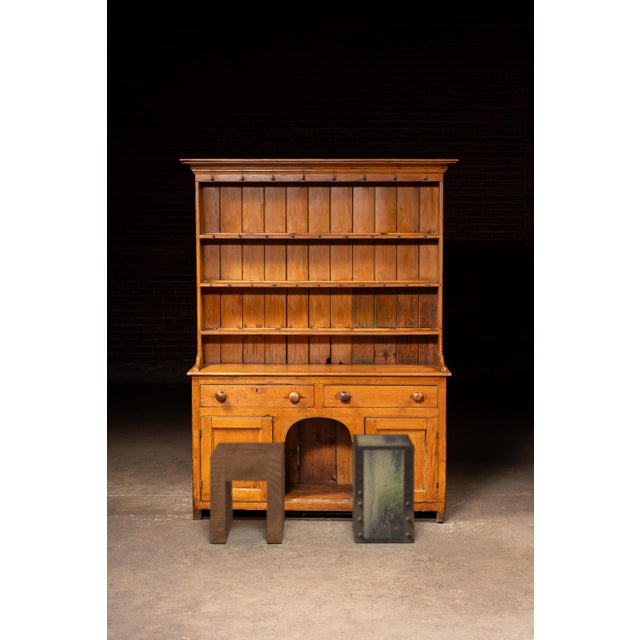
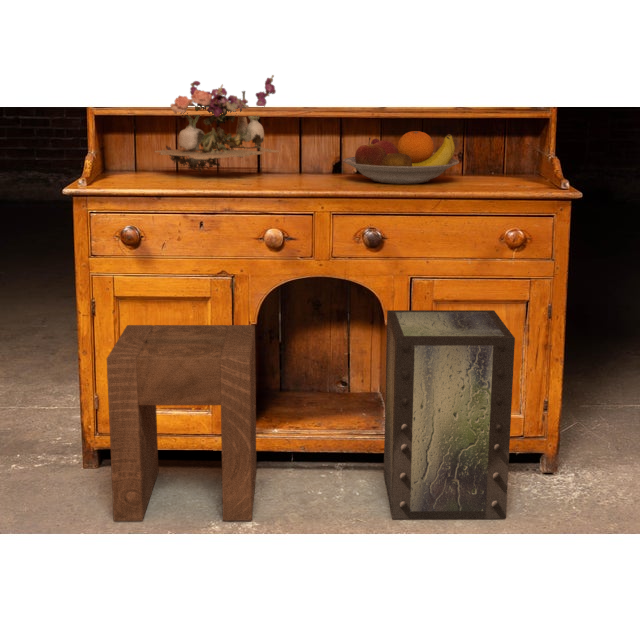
flower arrangement: none [233,313,298,365] -> present [155,75,279,173]
fruit bowl: none [331,342,391,369] -> present [343,131,459,184]

